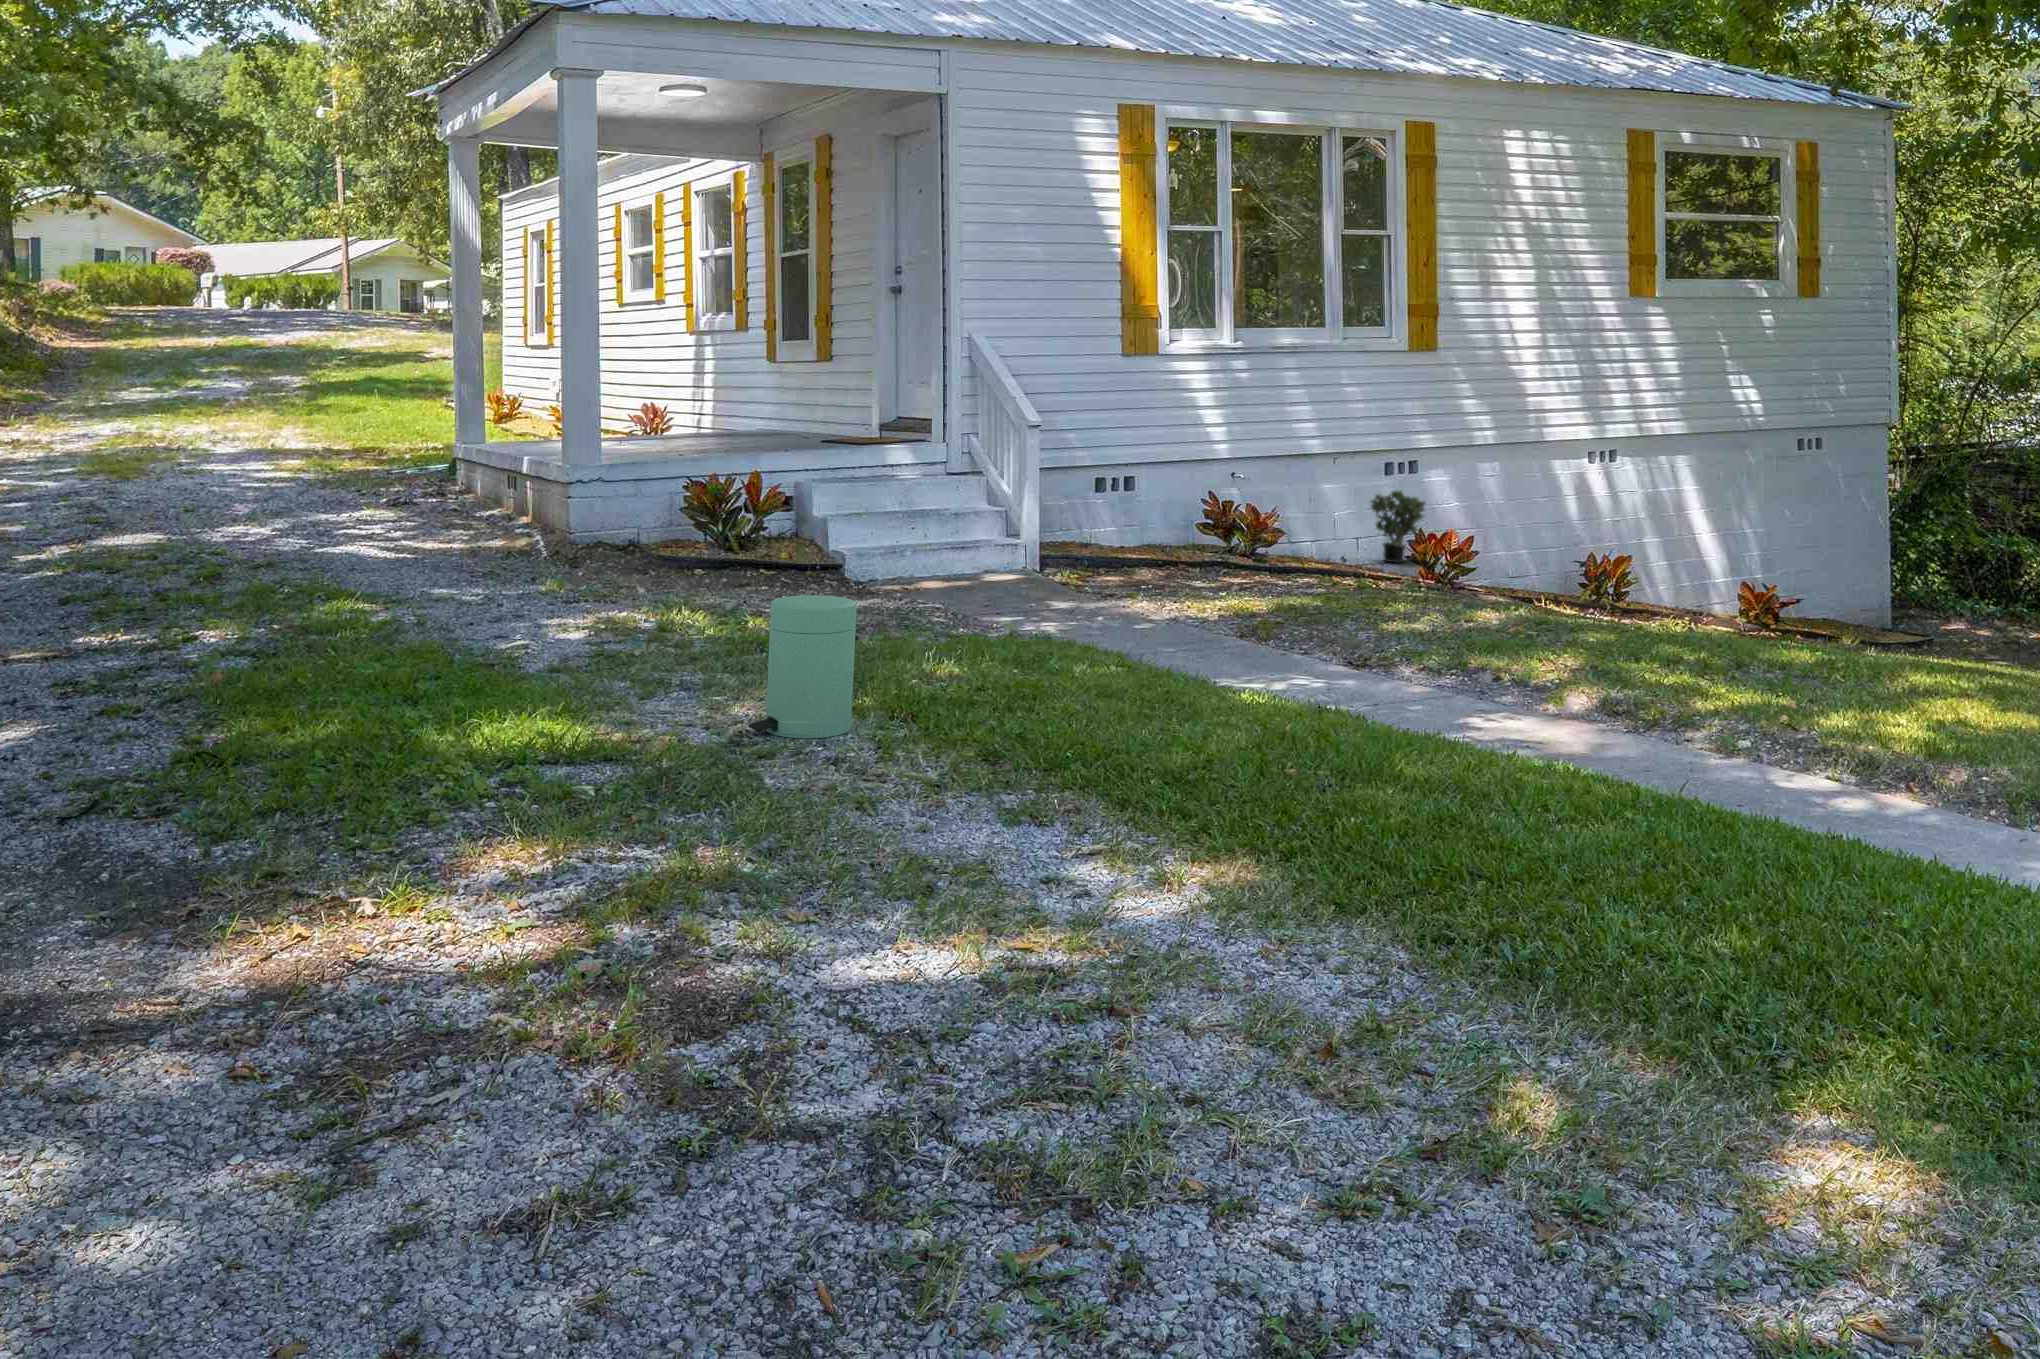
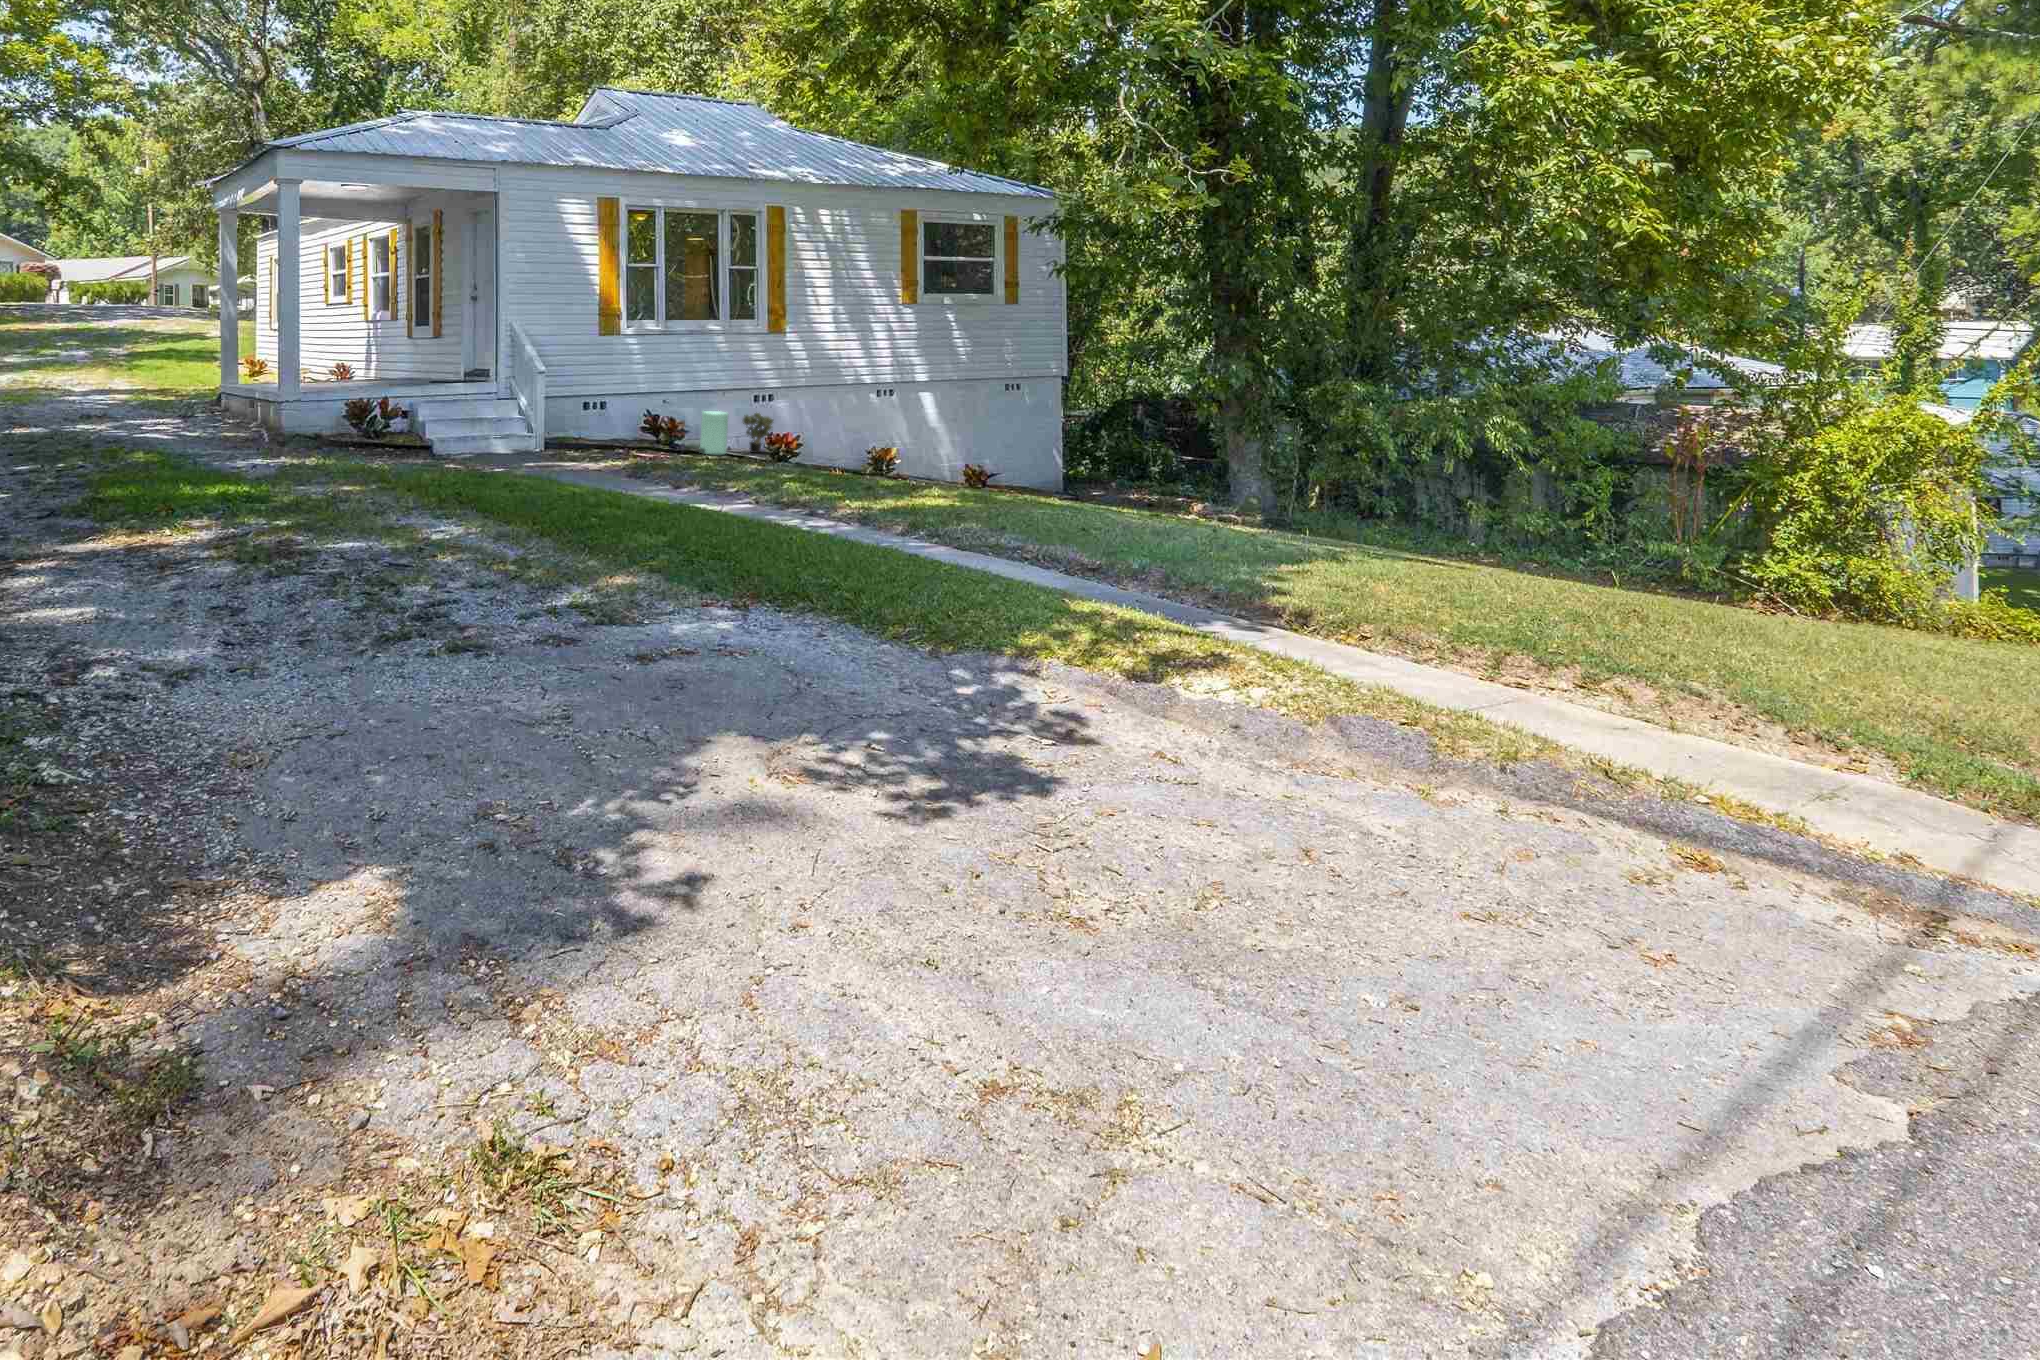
trash can: present [749,595,857,738] -> present [698,411,729,455]

